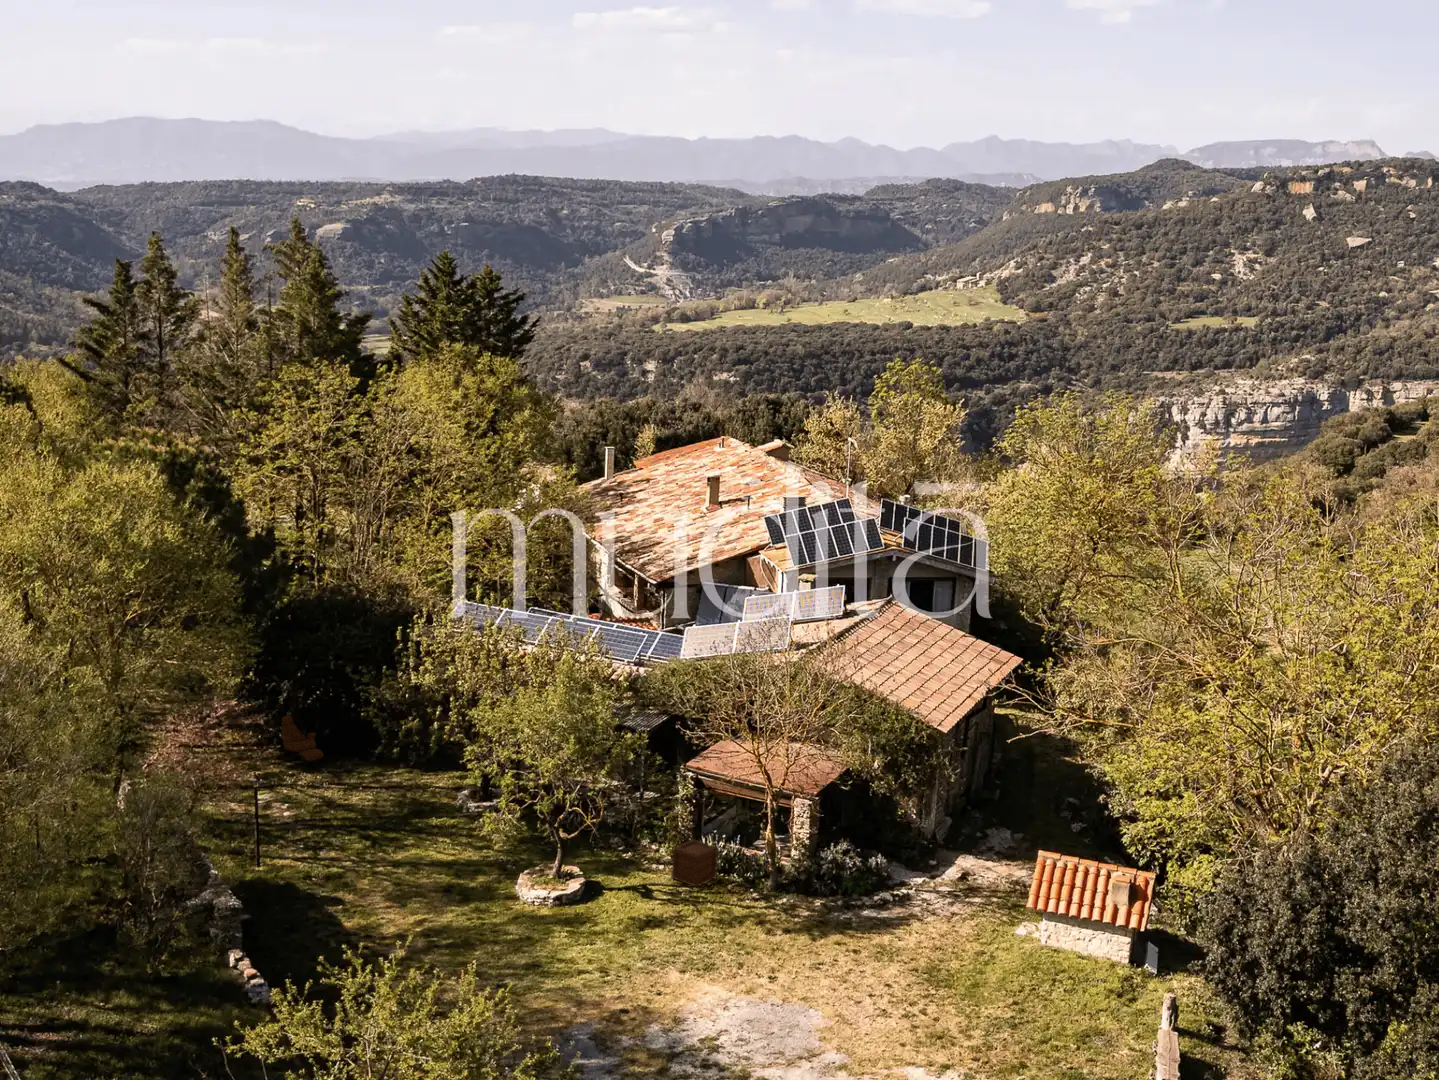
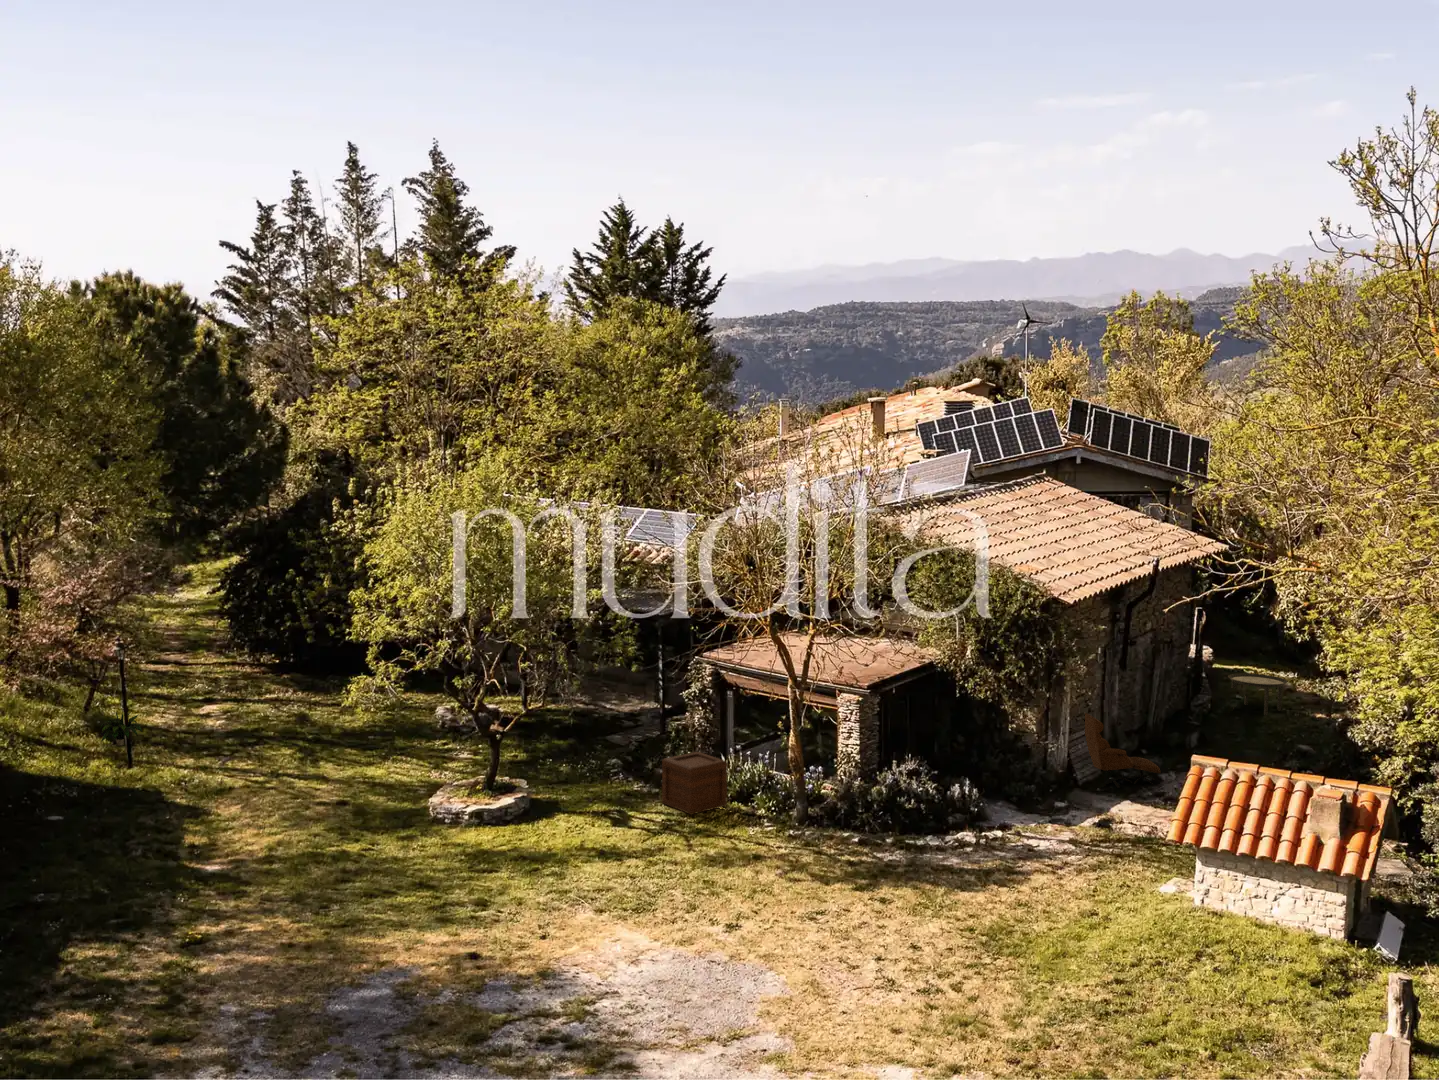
lounge chair: present [281,715,323,762] -> present [1085,713,1160,788]
round table: none [1011,737,1051,769] -> present [1228,673,1288,716]
potted plant: present [843,872,872,899] -> present [100,712,143,746]

